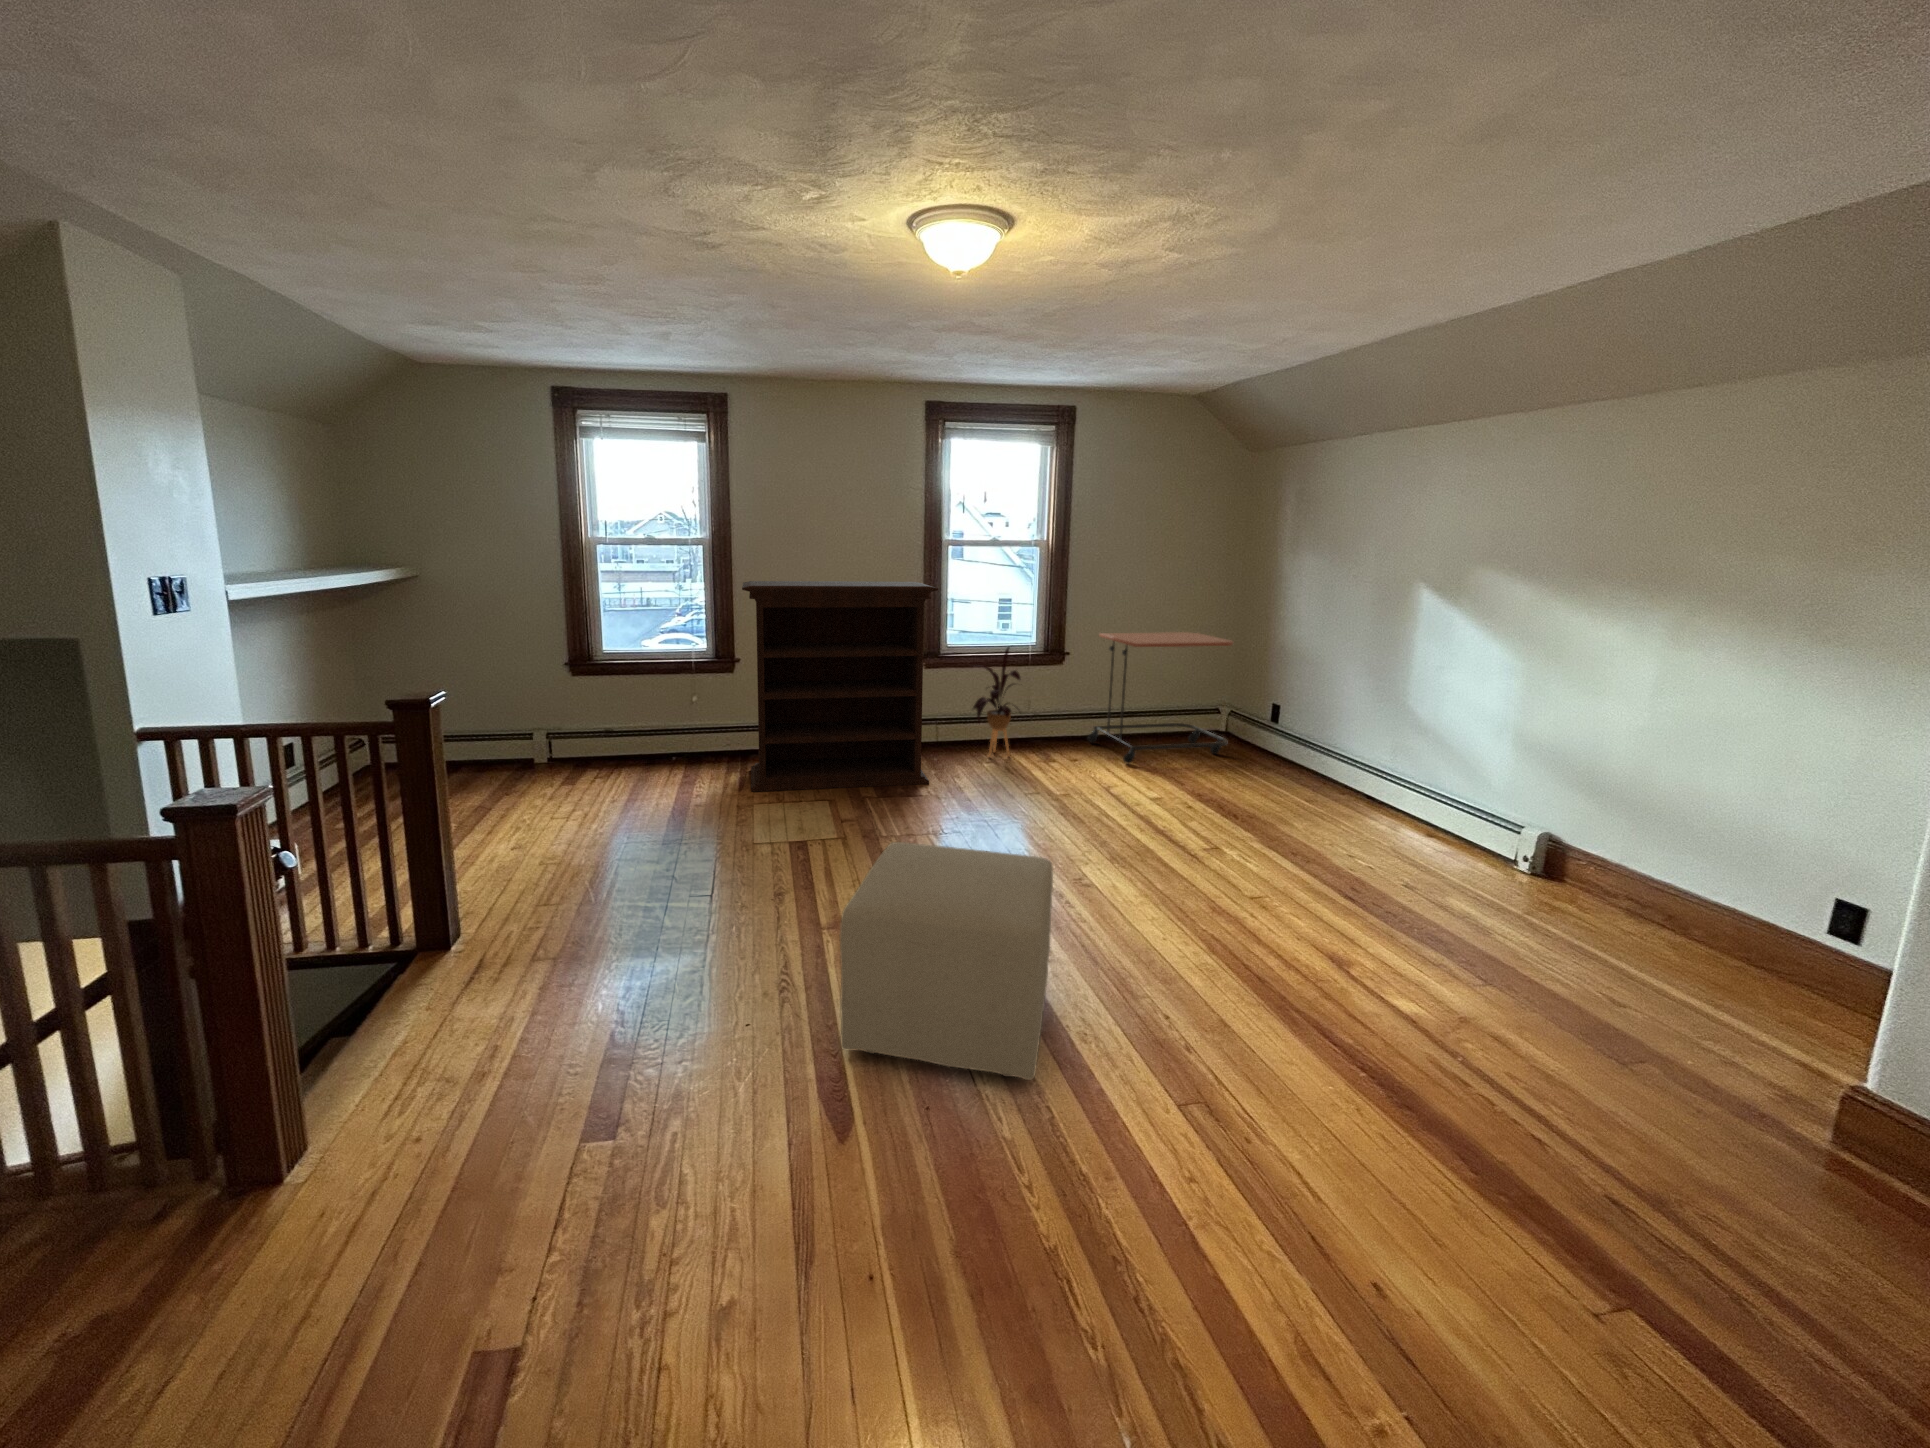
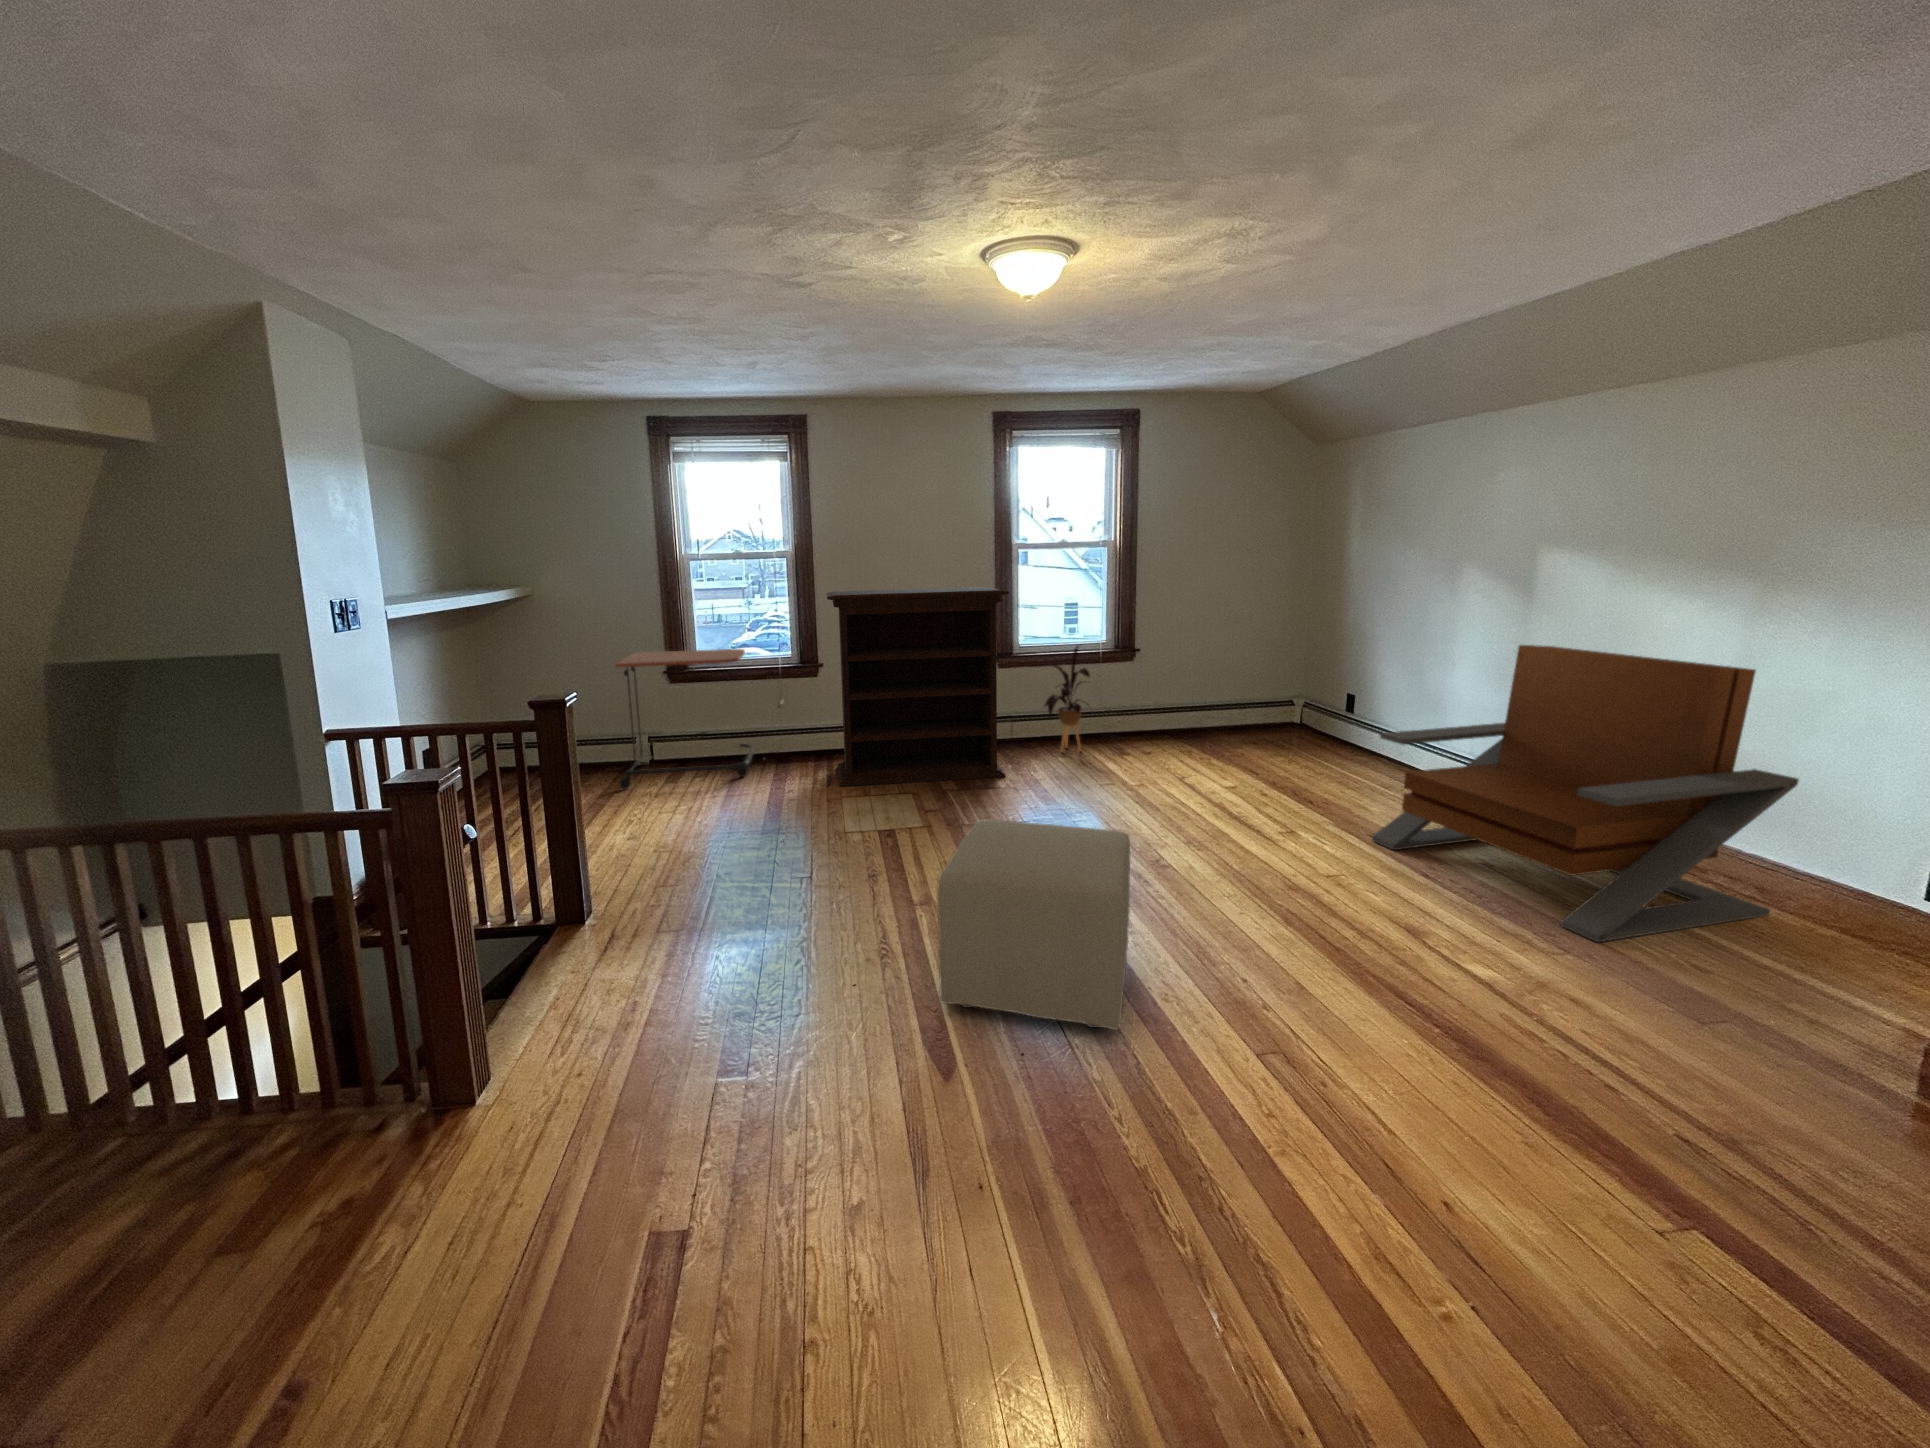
side table: present [1088,632,1233,764] -> present [615,649,753,789]
lounge chair: none [1299,663,1711,974] -> present [1372,645,1798,942]

